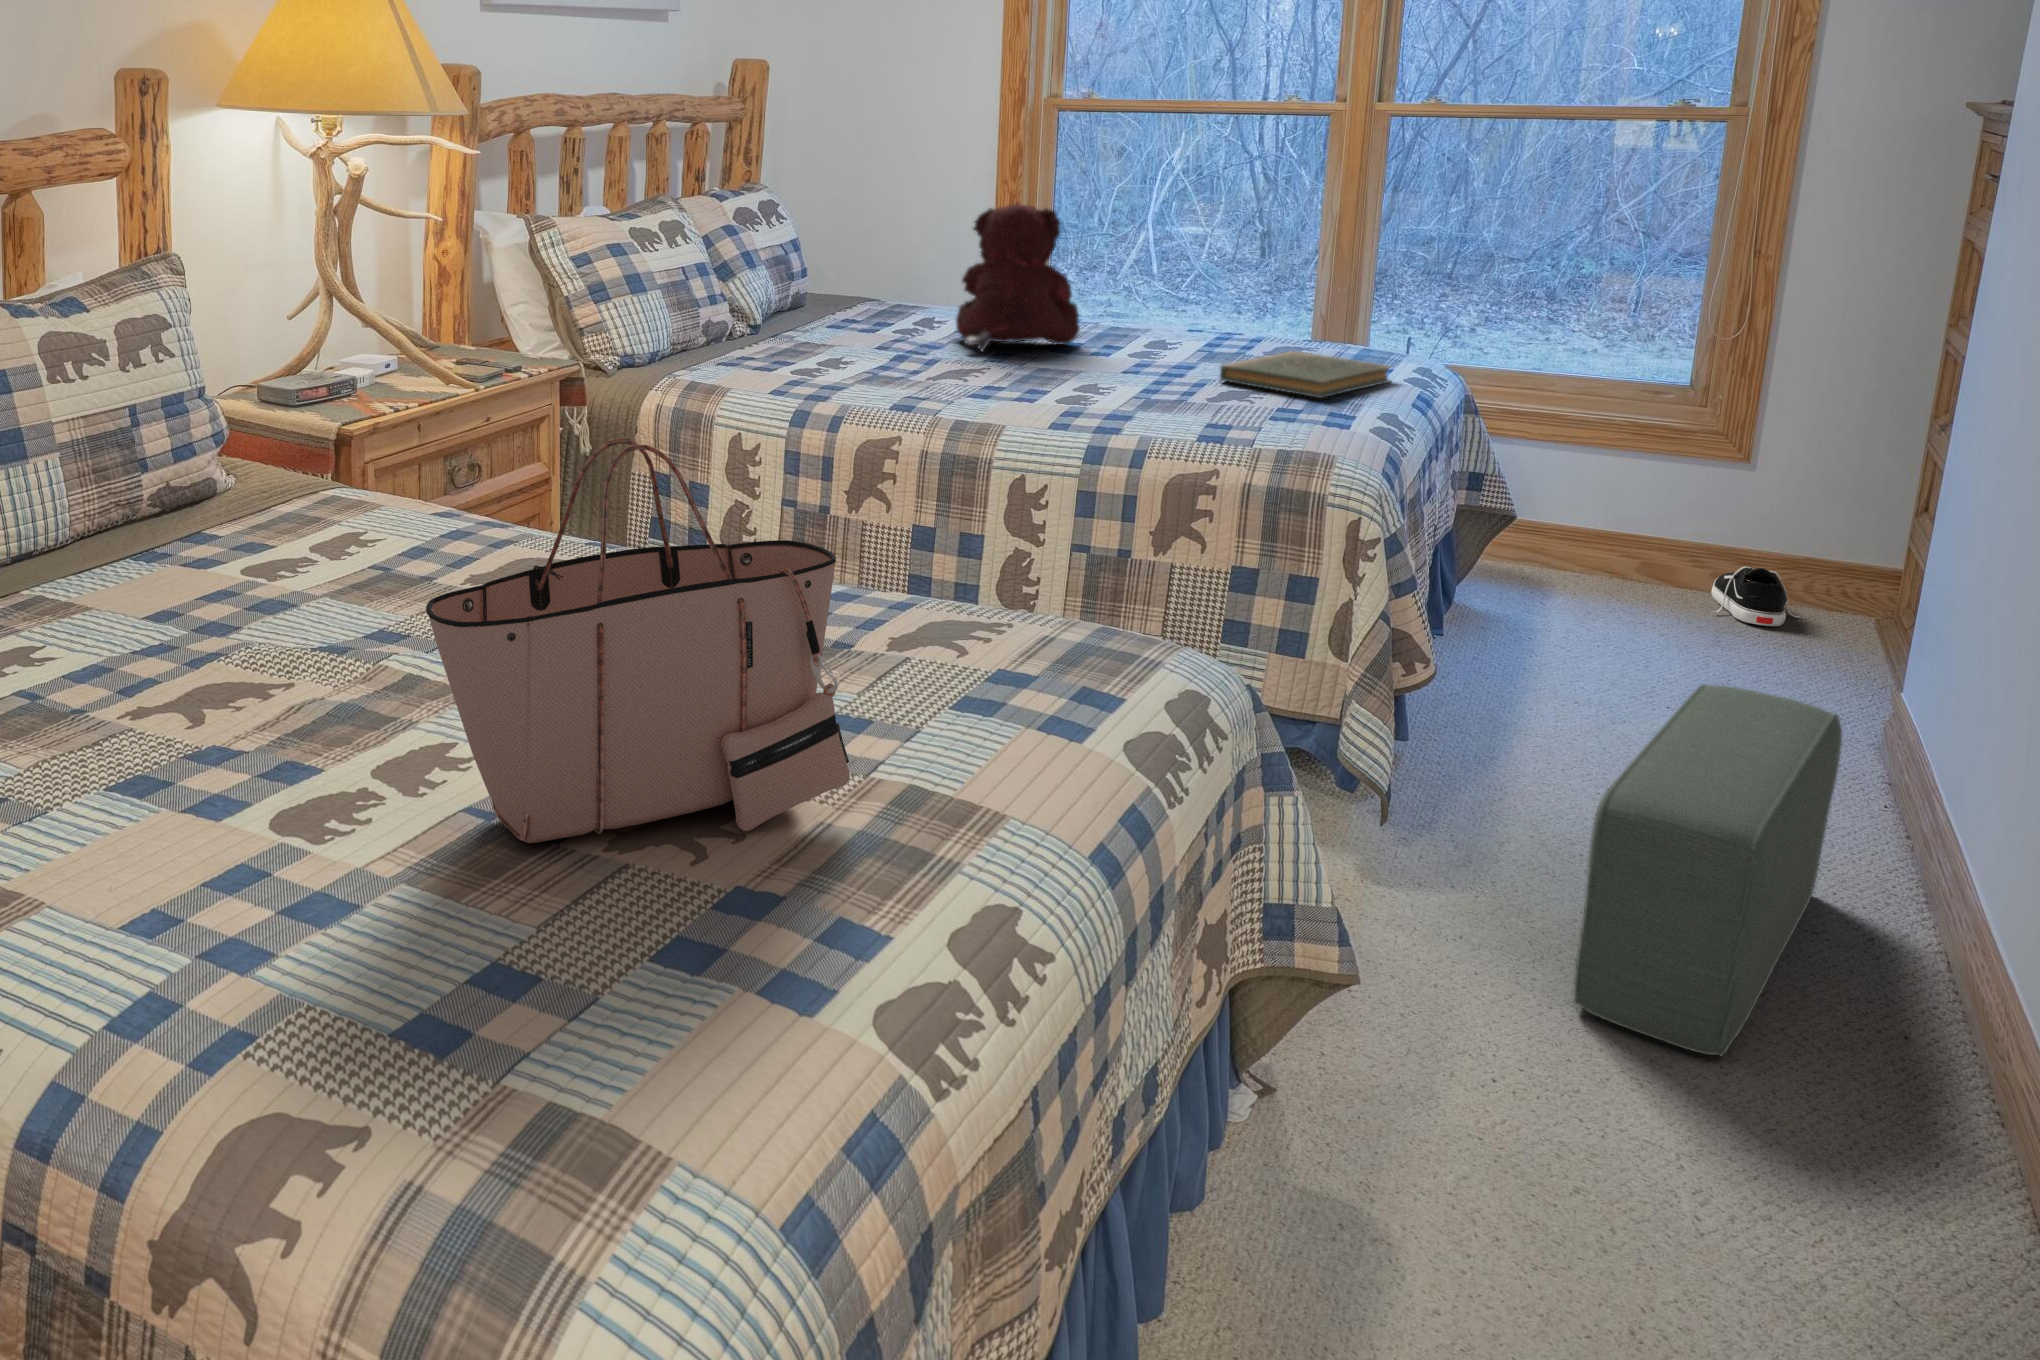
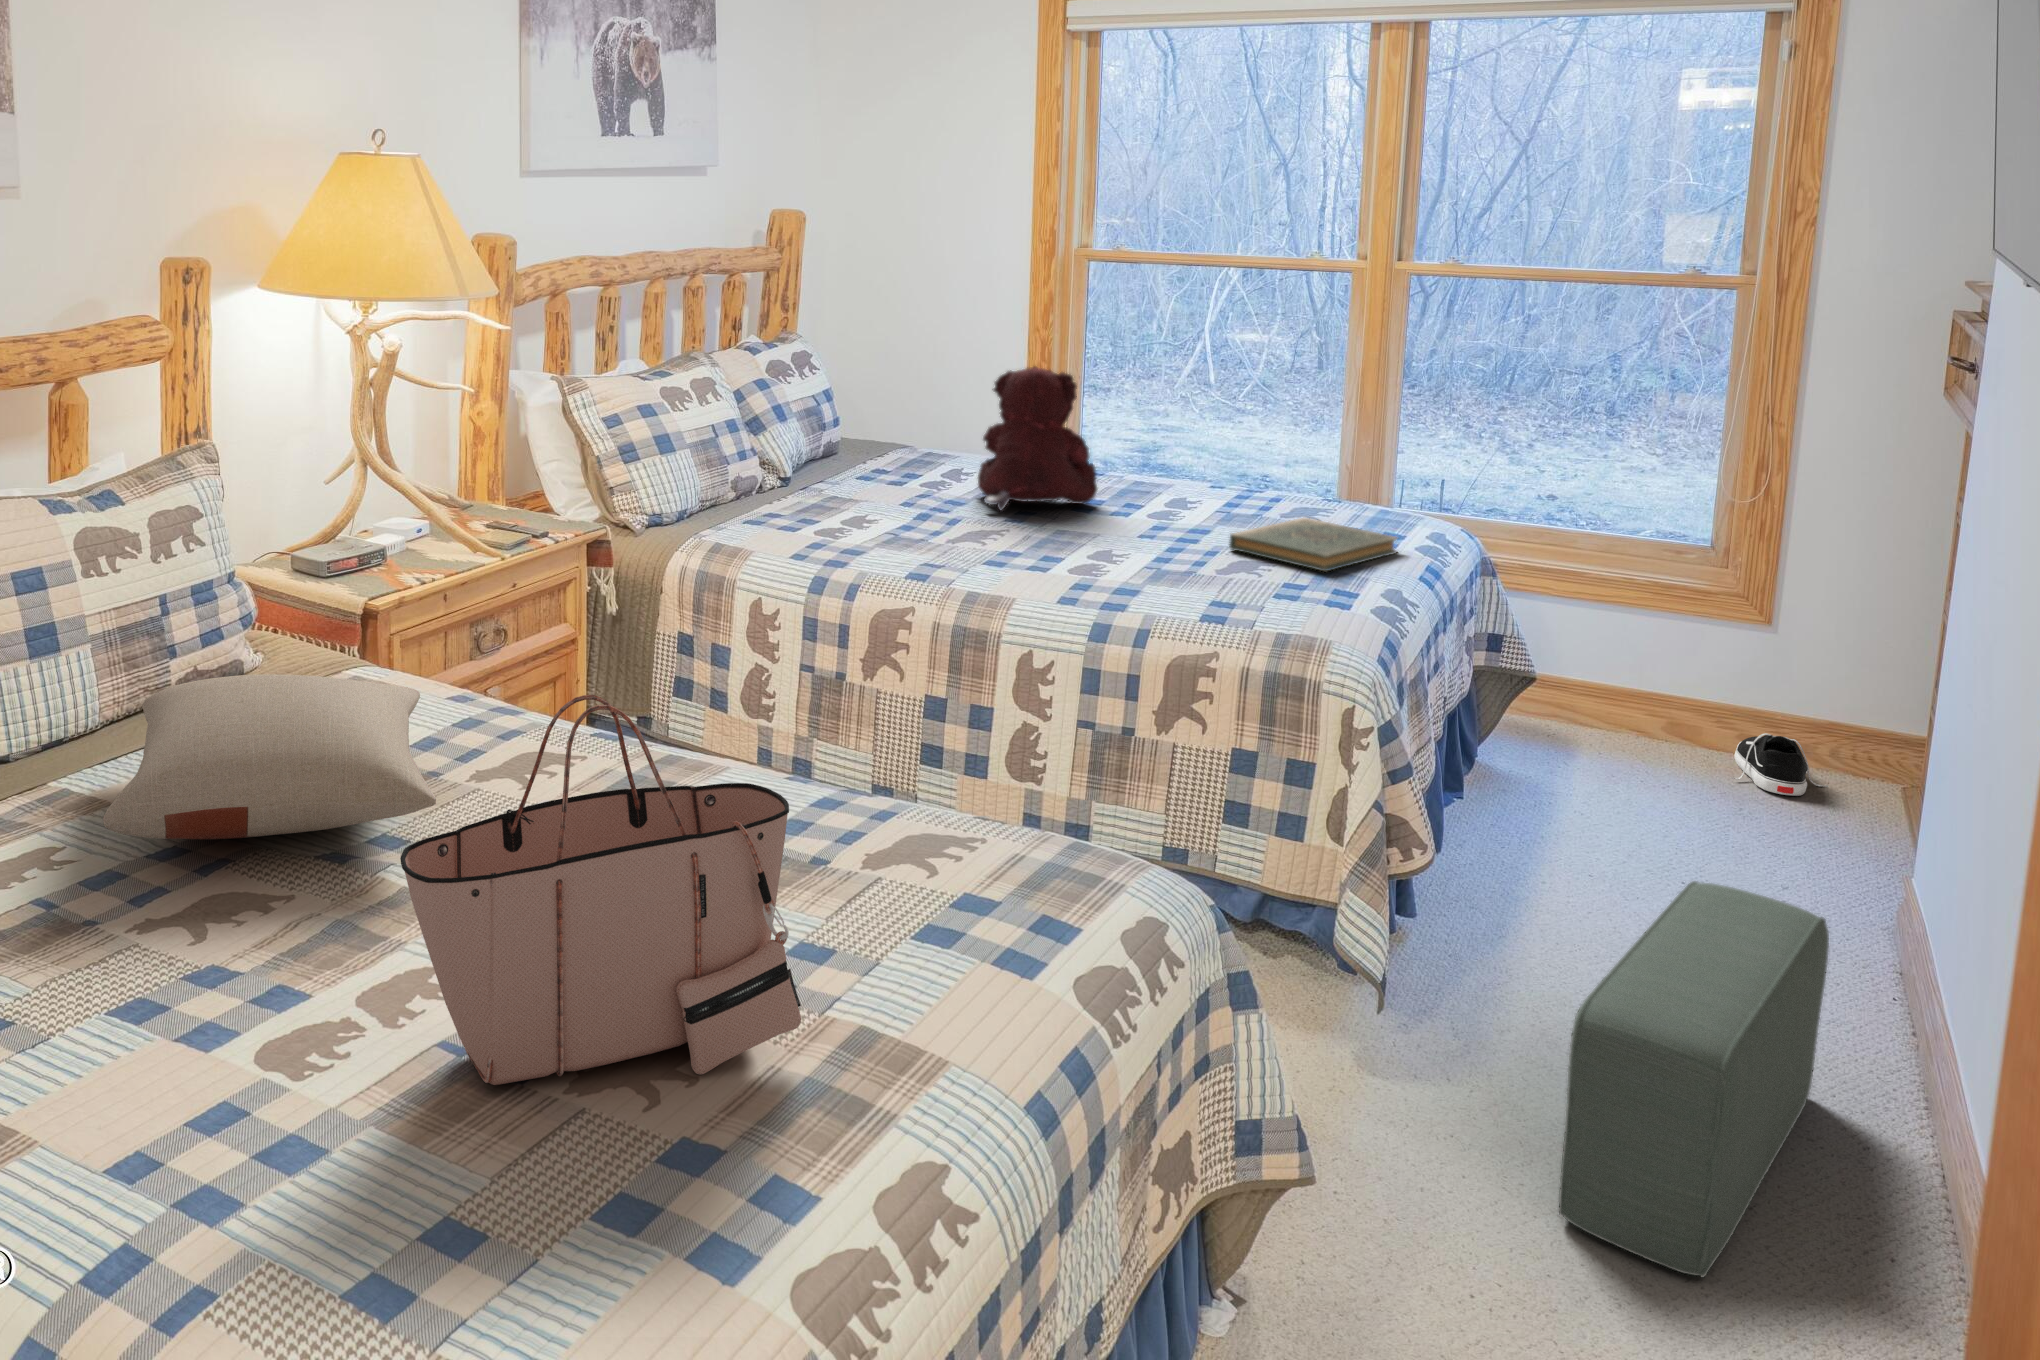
pillow: none [89,474,441,633] -> present [103,674,436,839]

